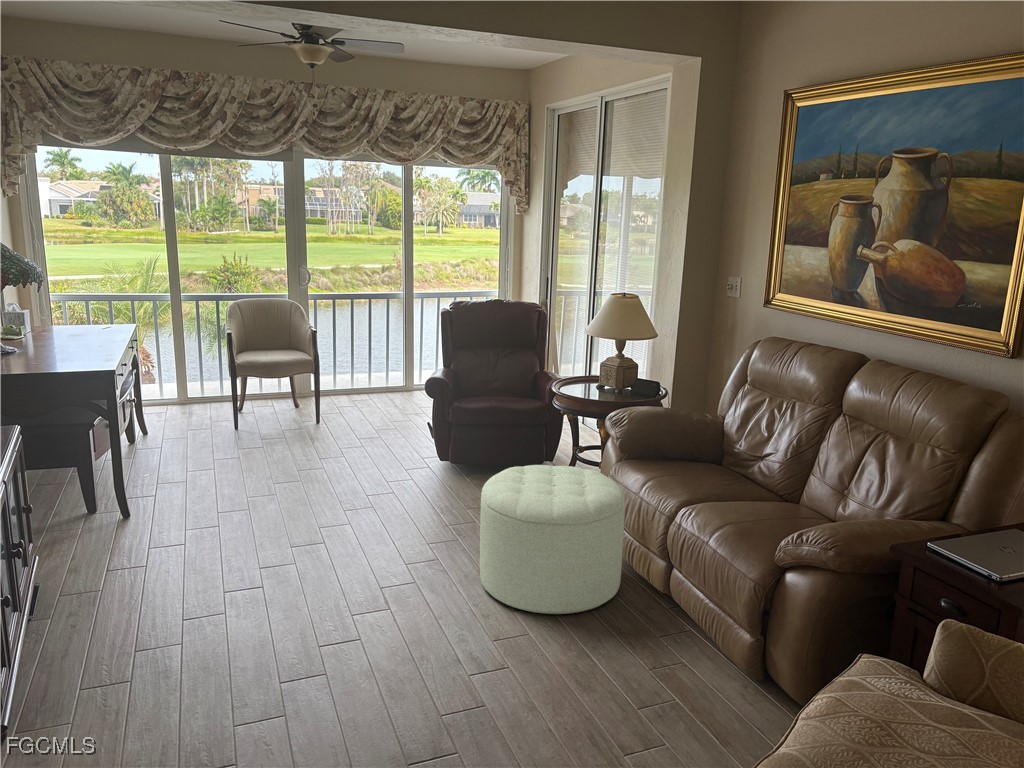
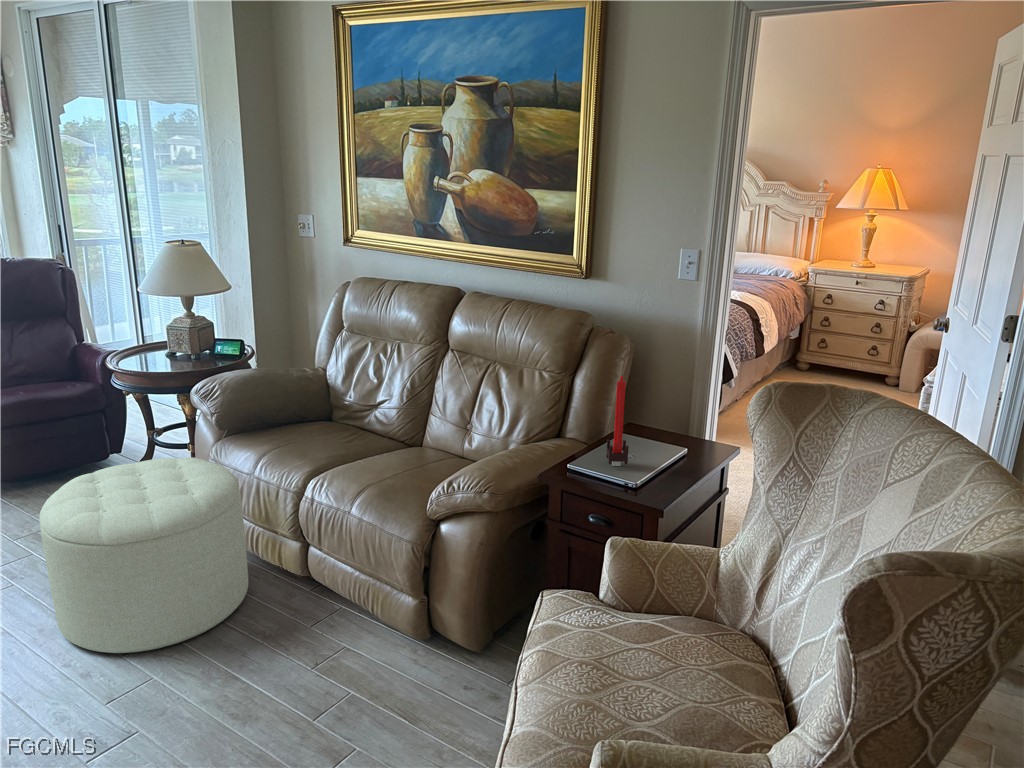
candle: none [977,463,1009,560] -> present [606,376,629,466]

